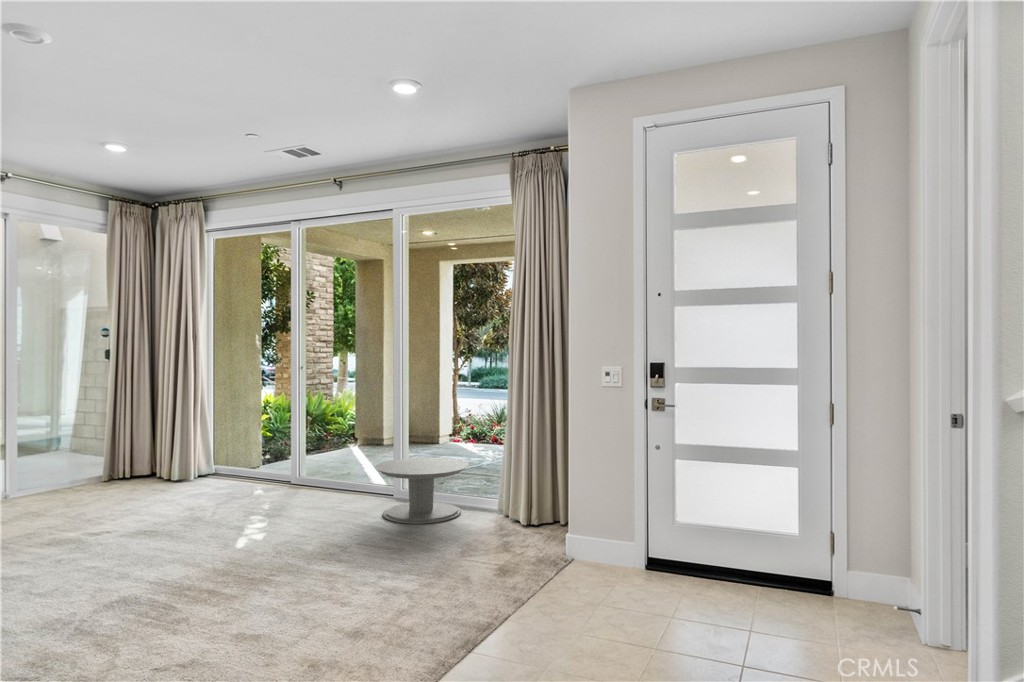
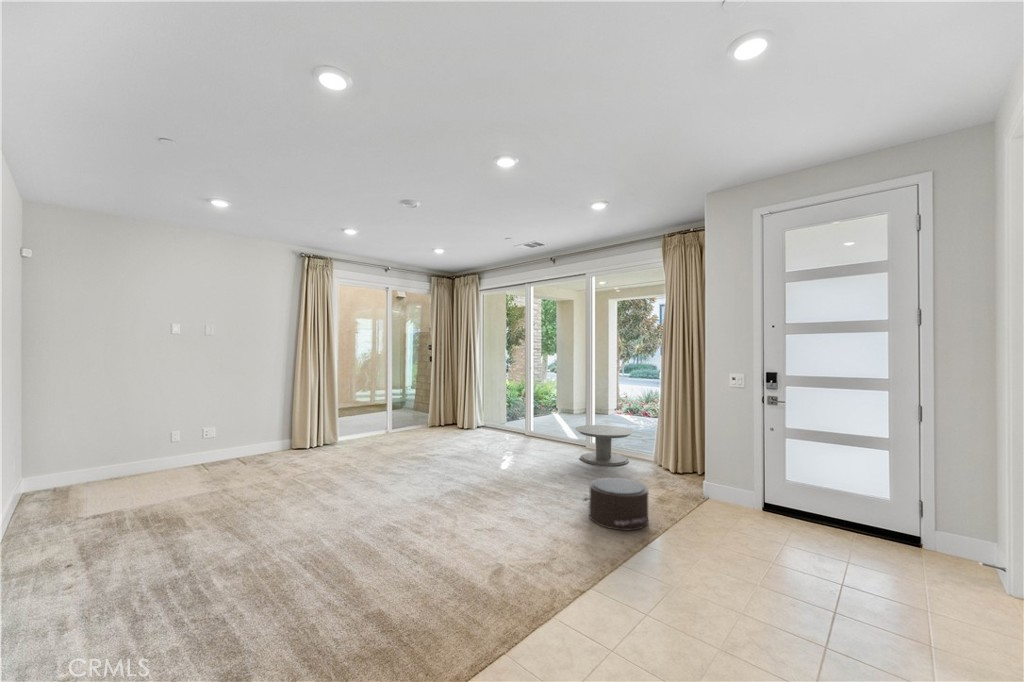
pouf: none [371,545,479,634] -> present [583,478,648,530]

